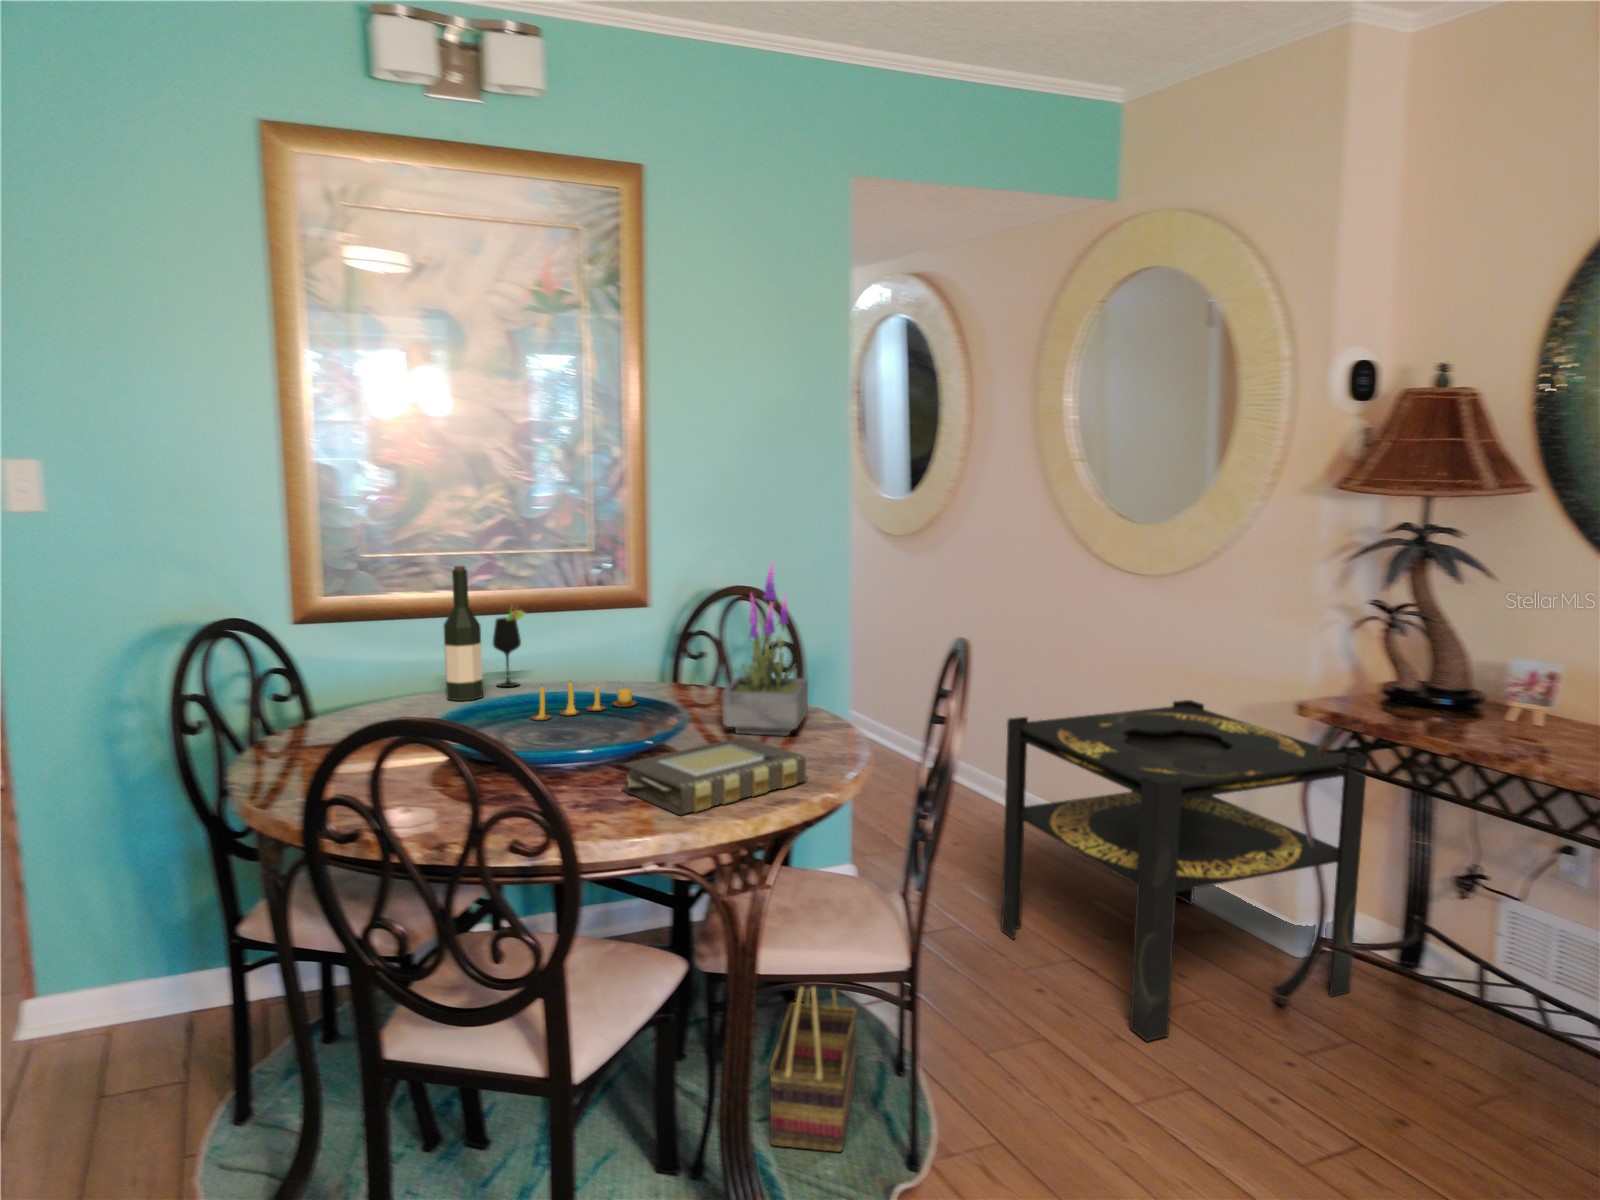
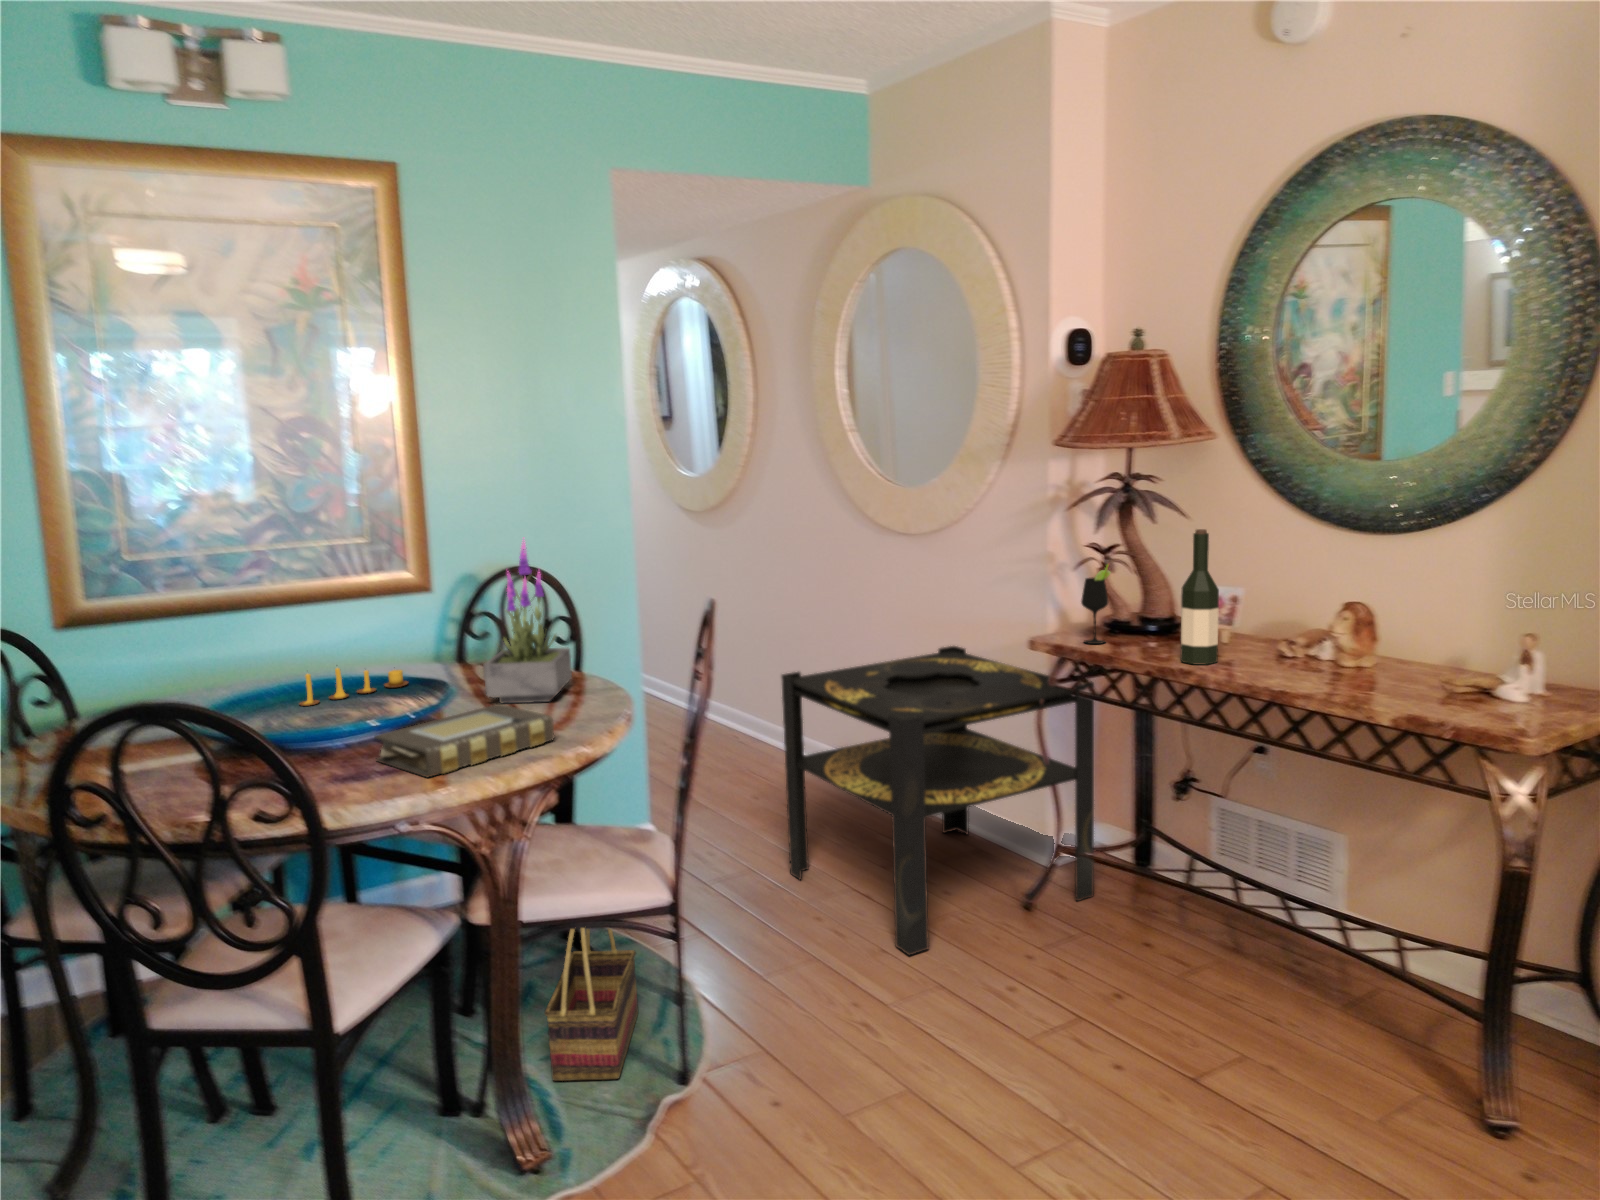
wine bottle: present [444,566,483,701] -> present [1181,529,1219,665]
wine glass: present [493,608,525,687] -> present [1081,564,1111,644]

